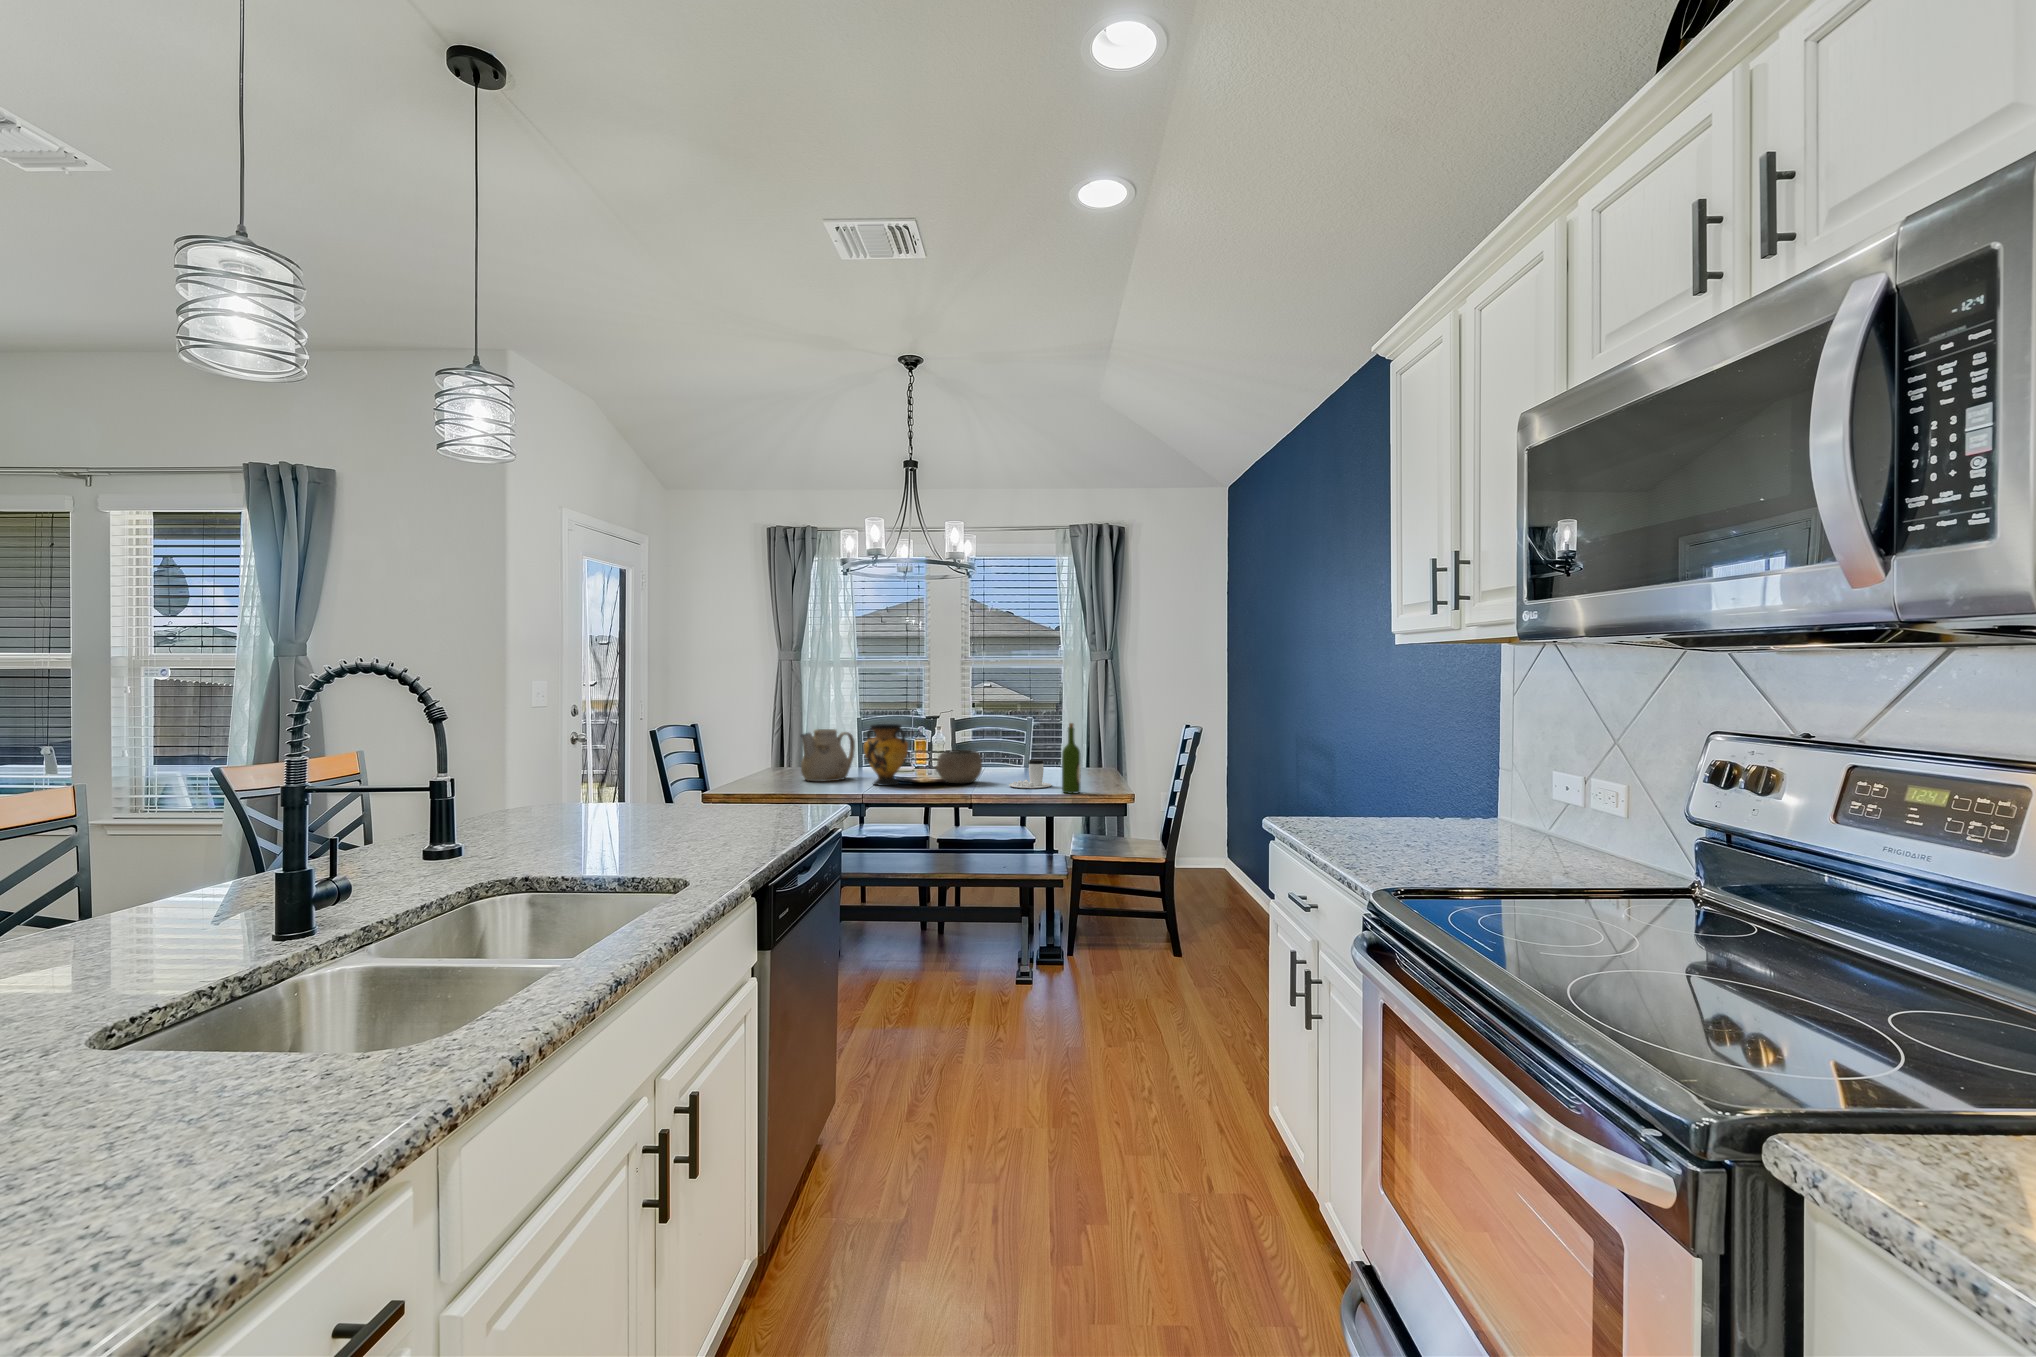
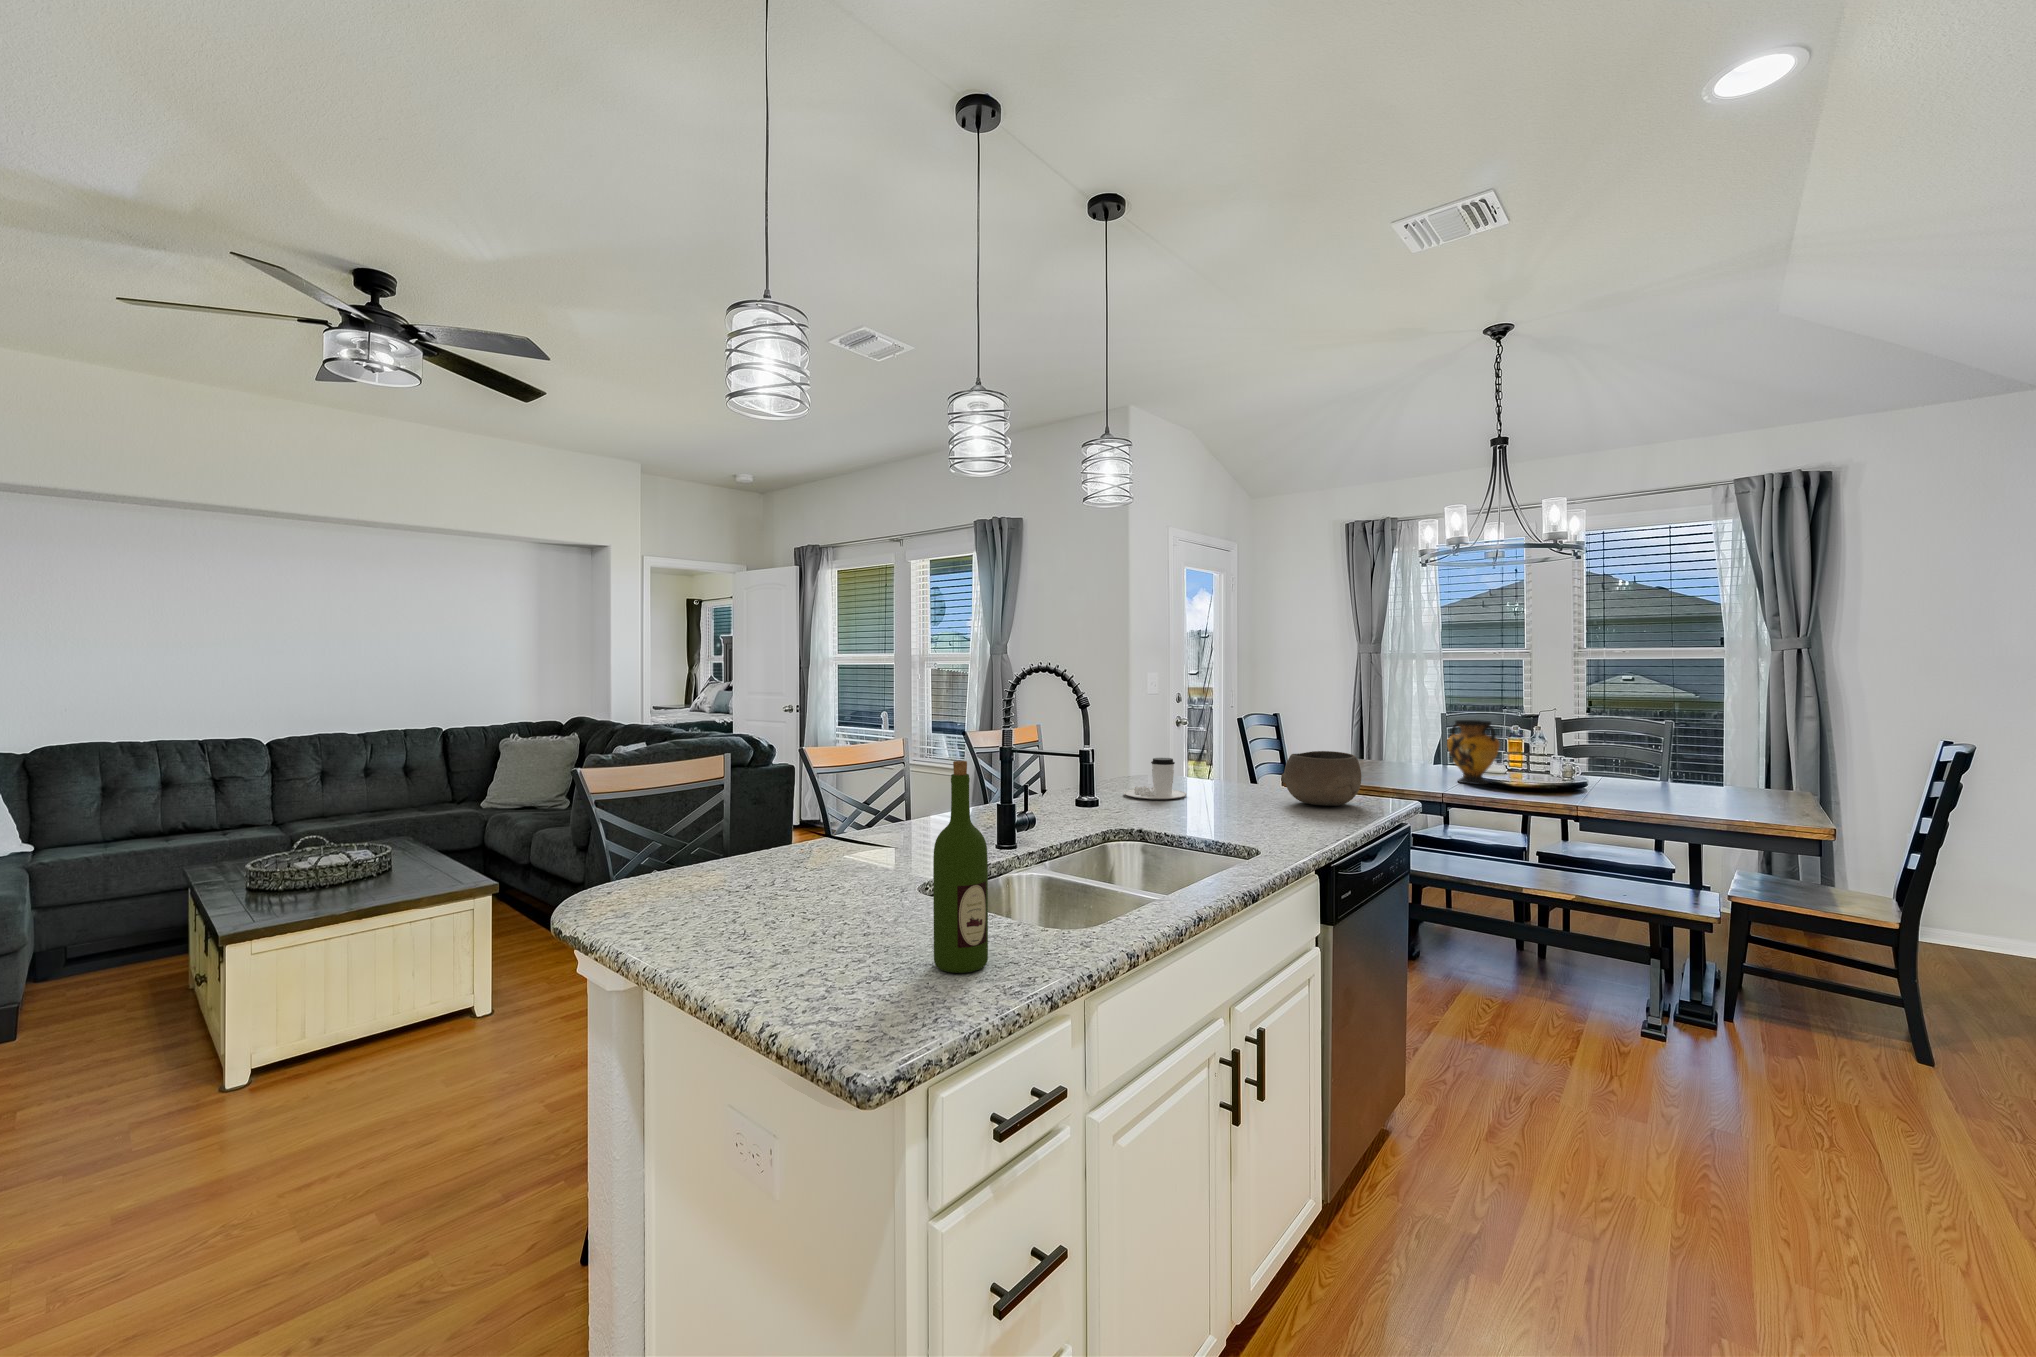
wine bottle: present [1062,723,1081,794] -> present [933,761,988,973]
teapot: present [801,729,855,782] -> none [1379,722,1439,775]
bowl: present [935,750,982,783] -> present [1281,751,1361,806]
coffee cup: present [1009,759,1051,788] -> present [1124,758,1187,799]

